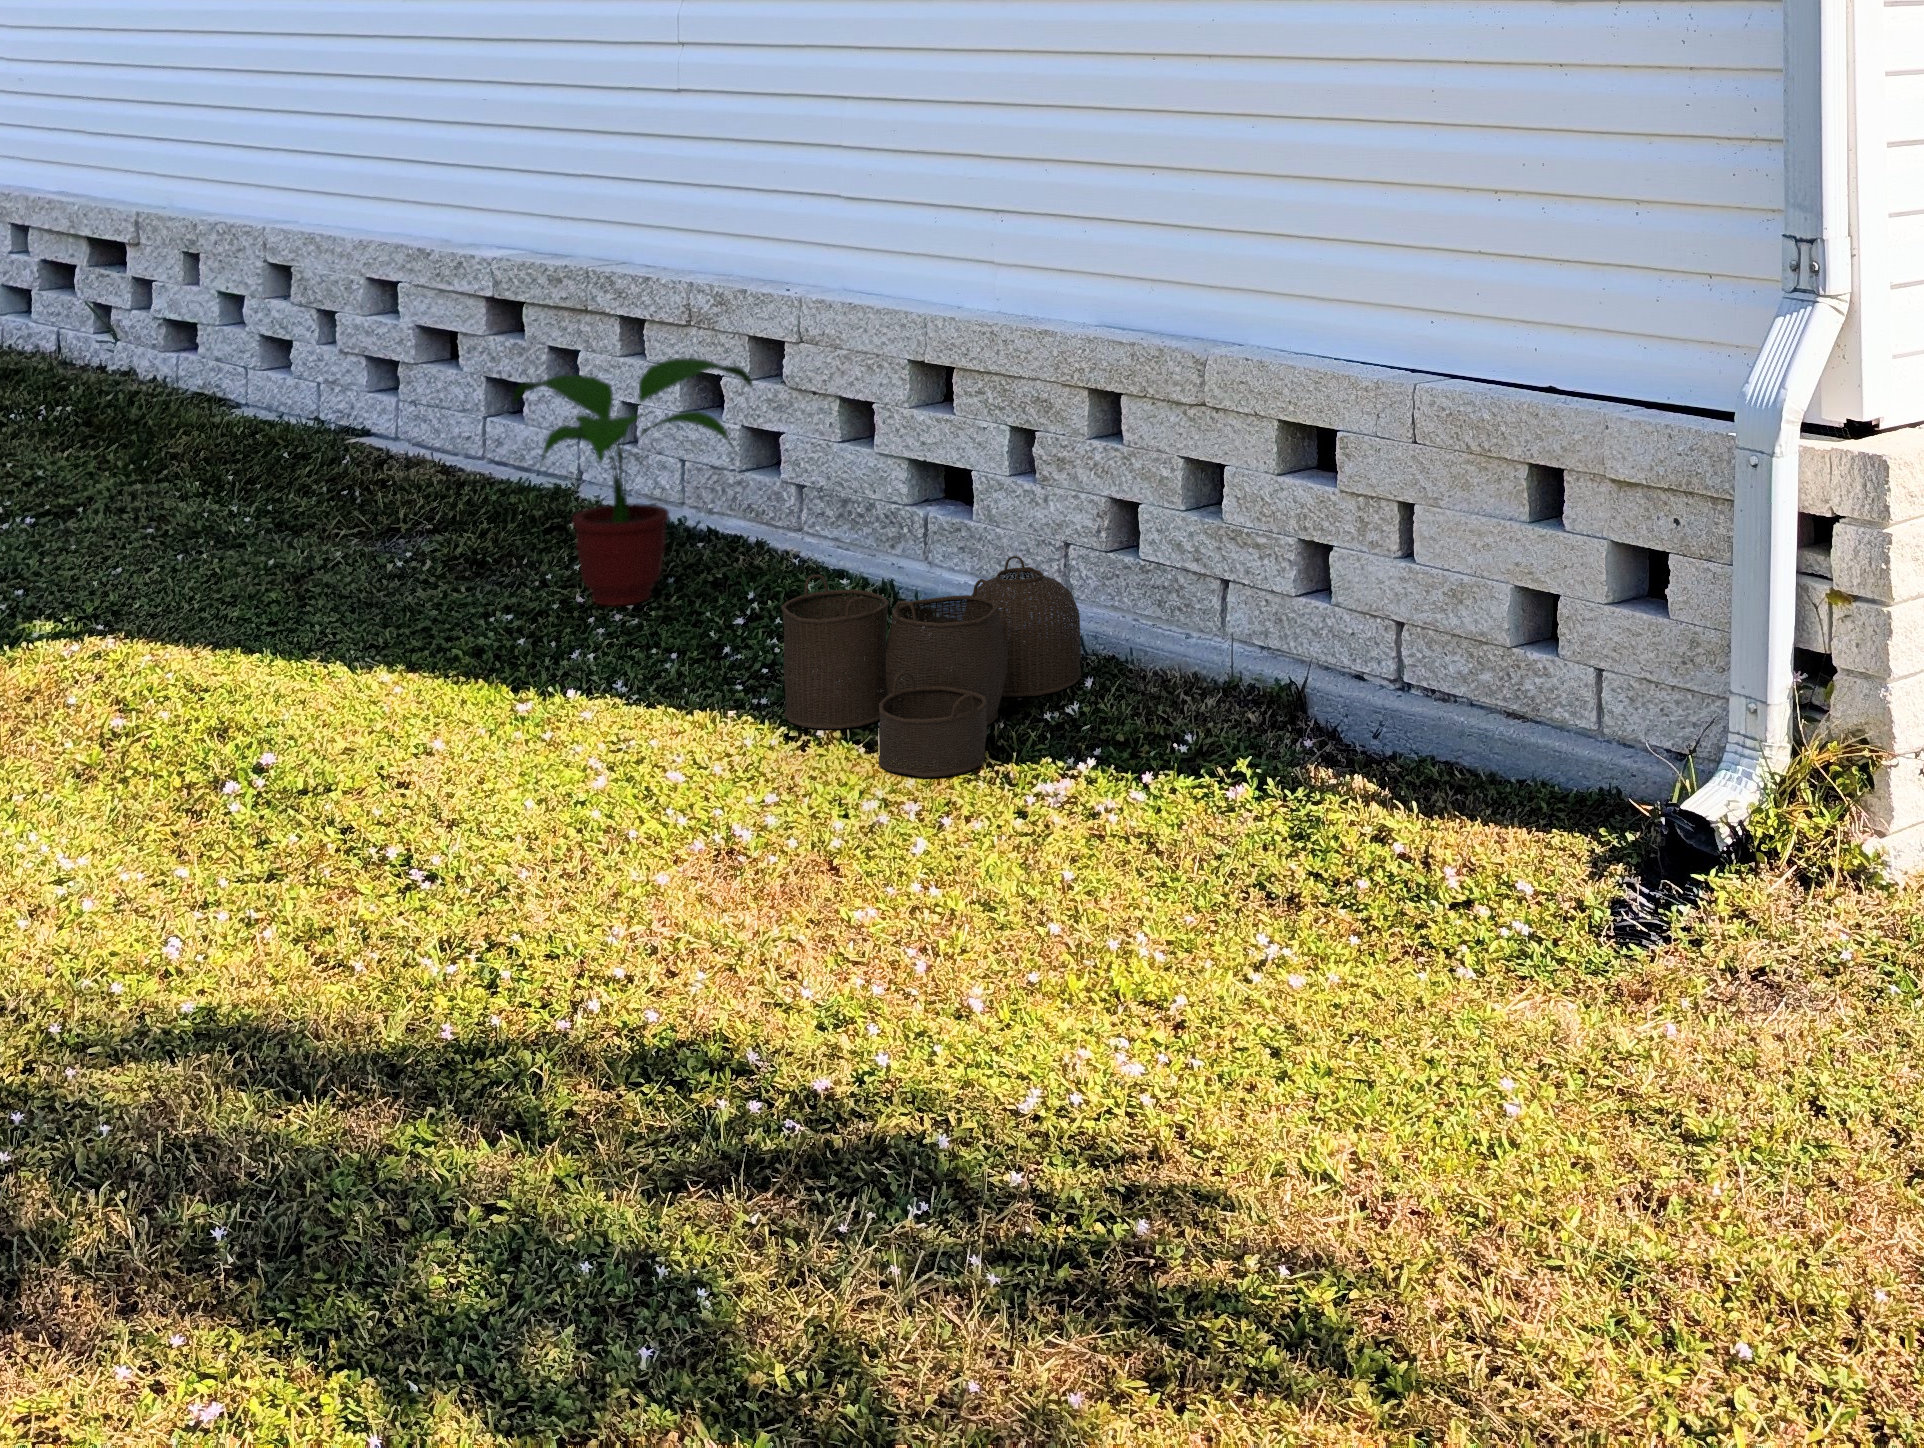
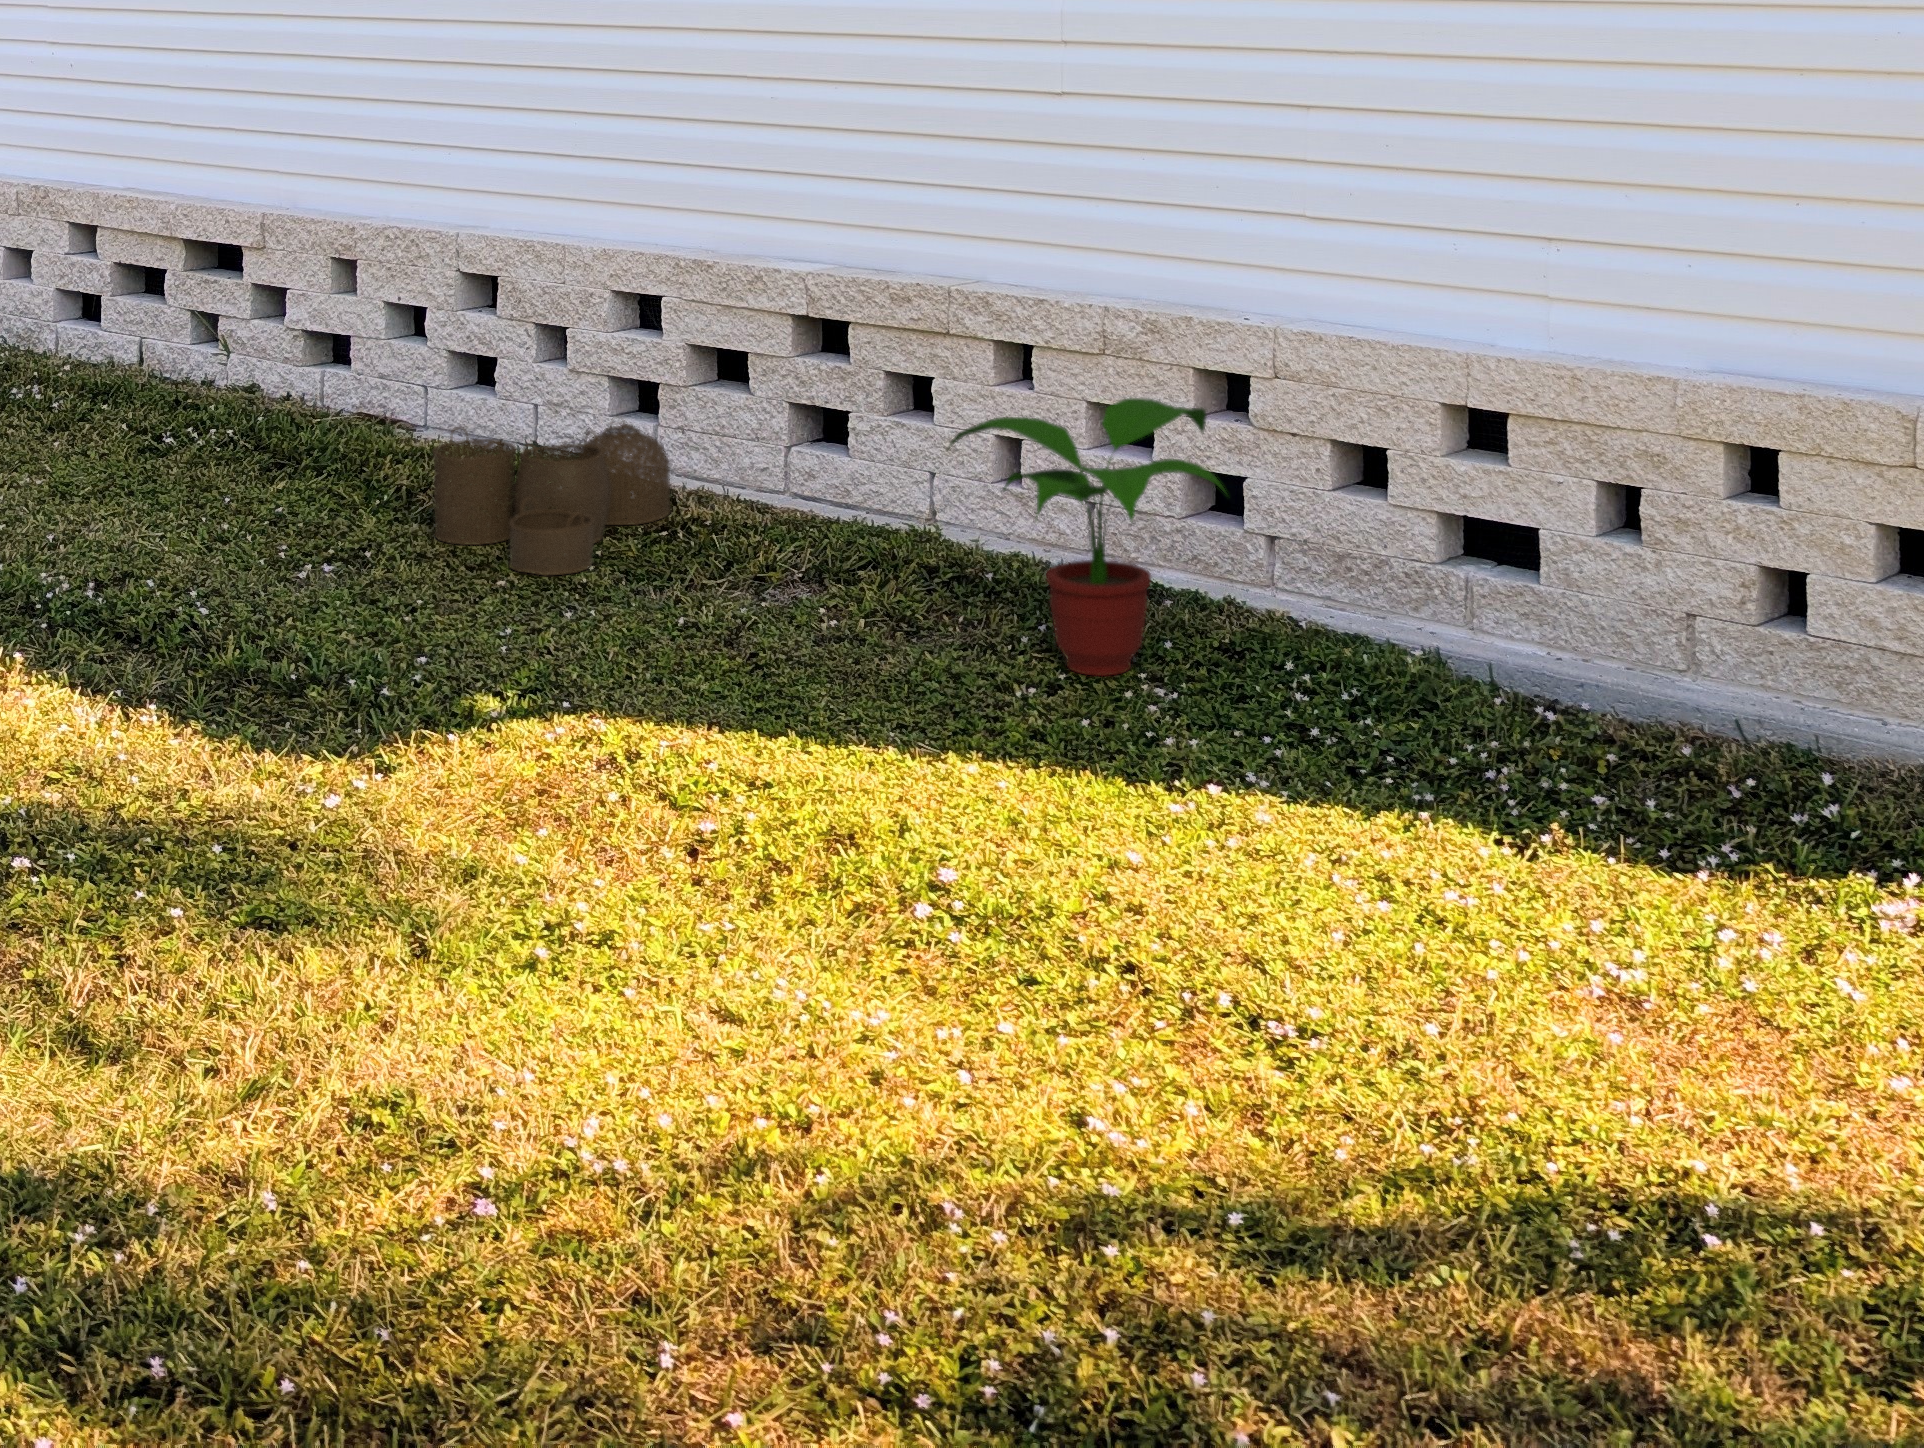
woven basket: present [781,556,1081,778] -> present [433,418,670,576]

